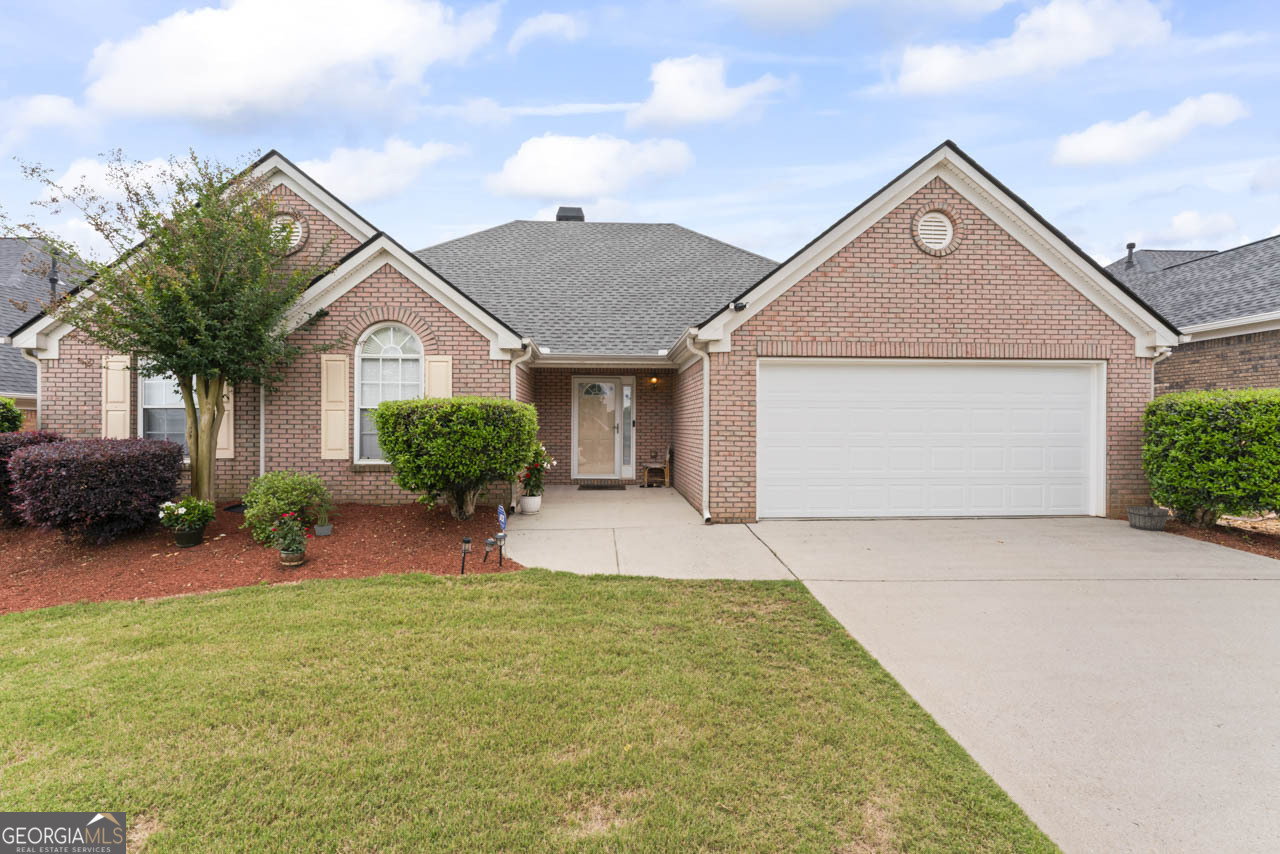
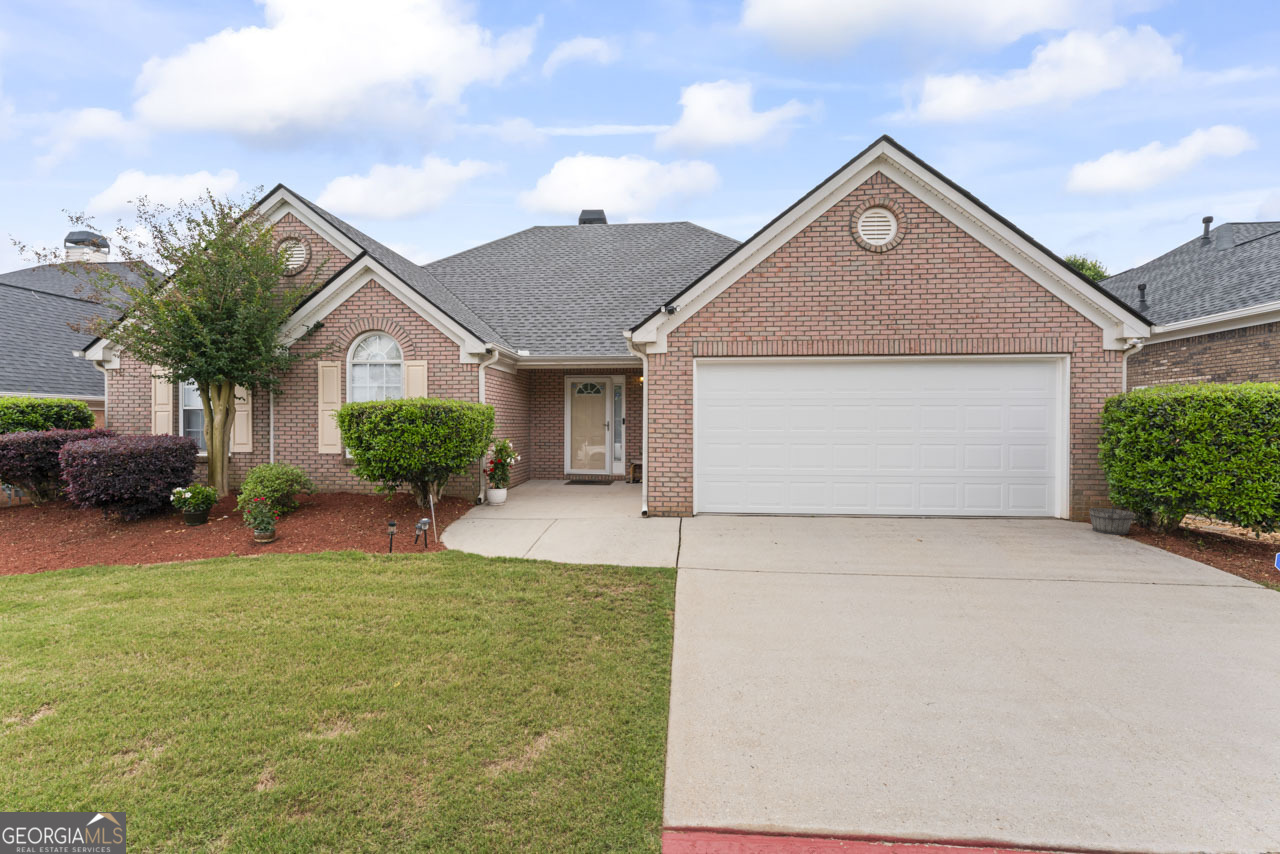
potted plant: present [307,504,342,536] -> none [290,491,321,519]

